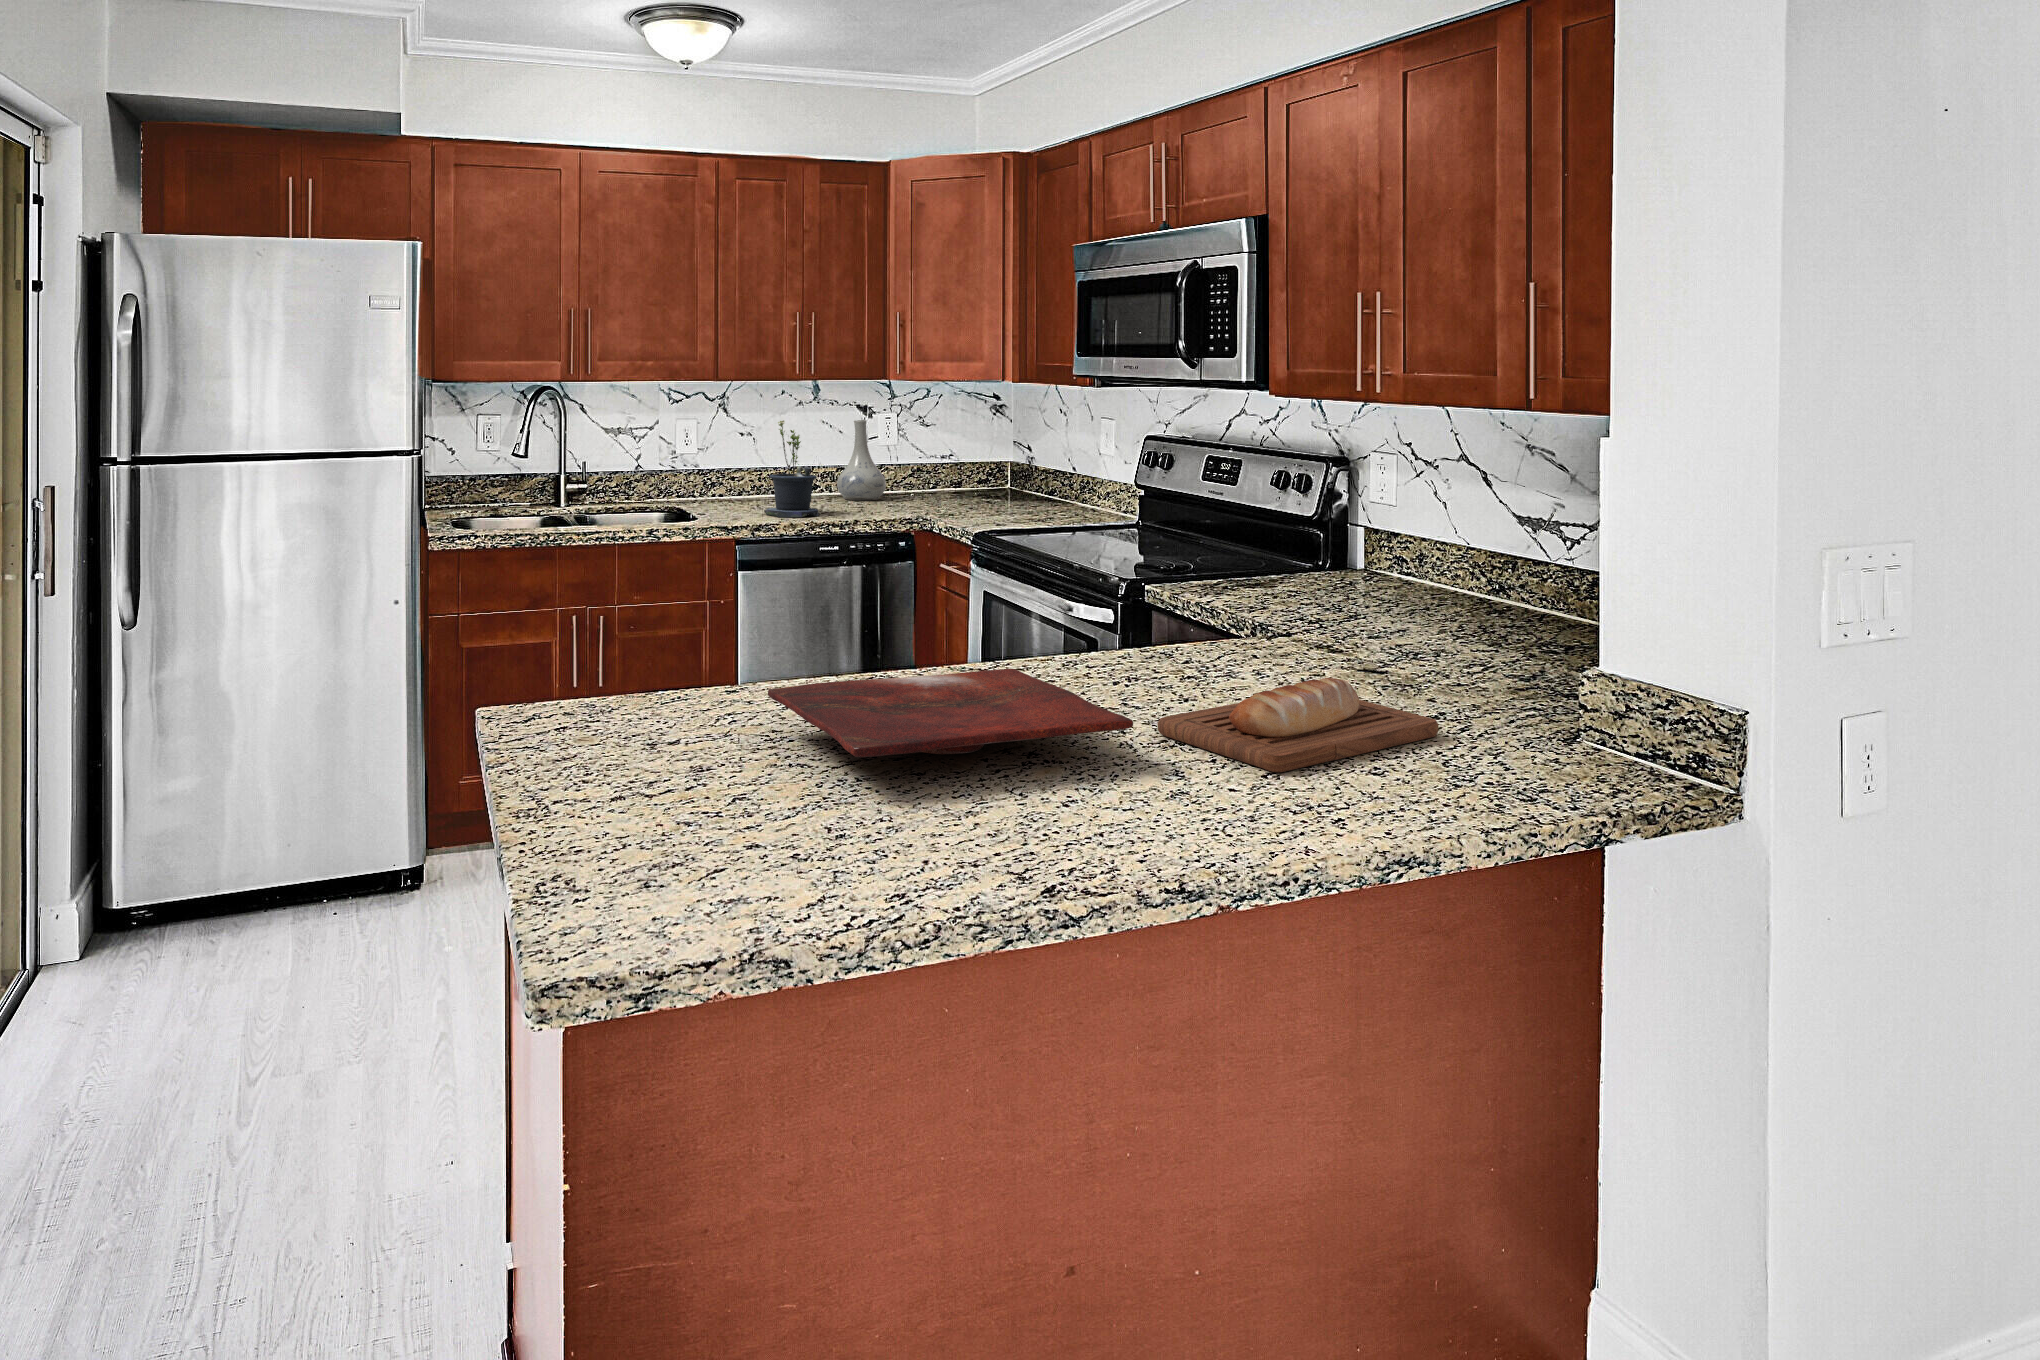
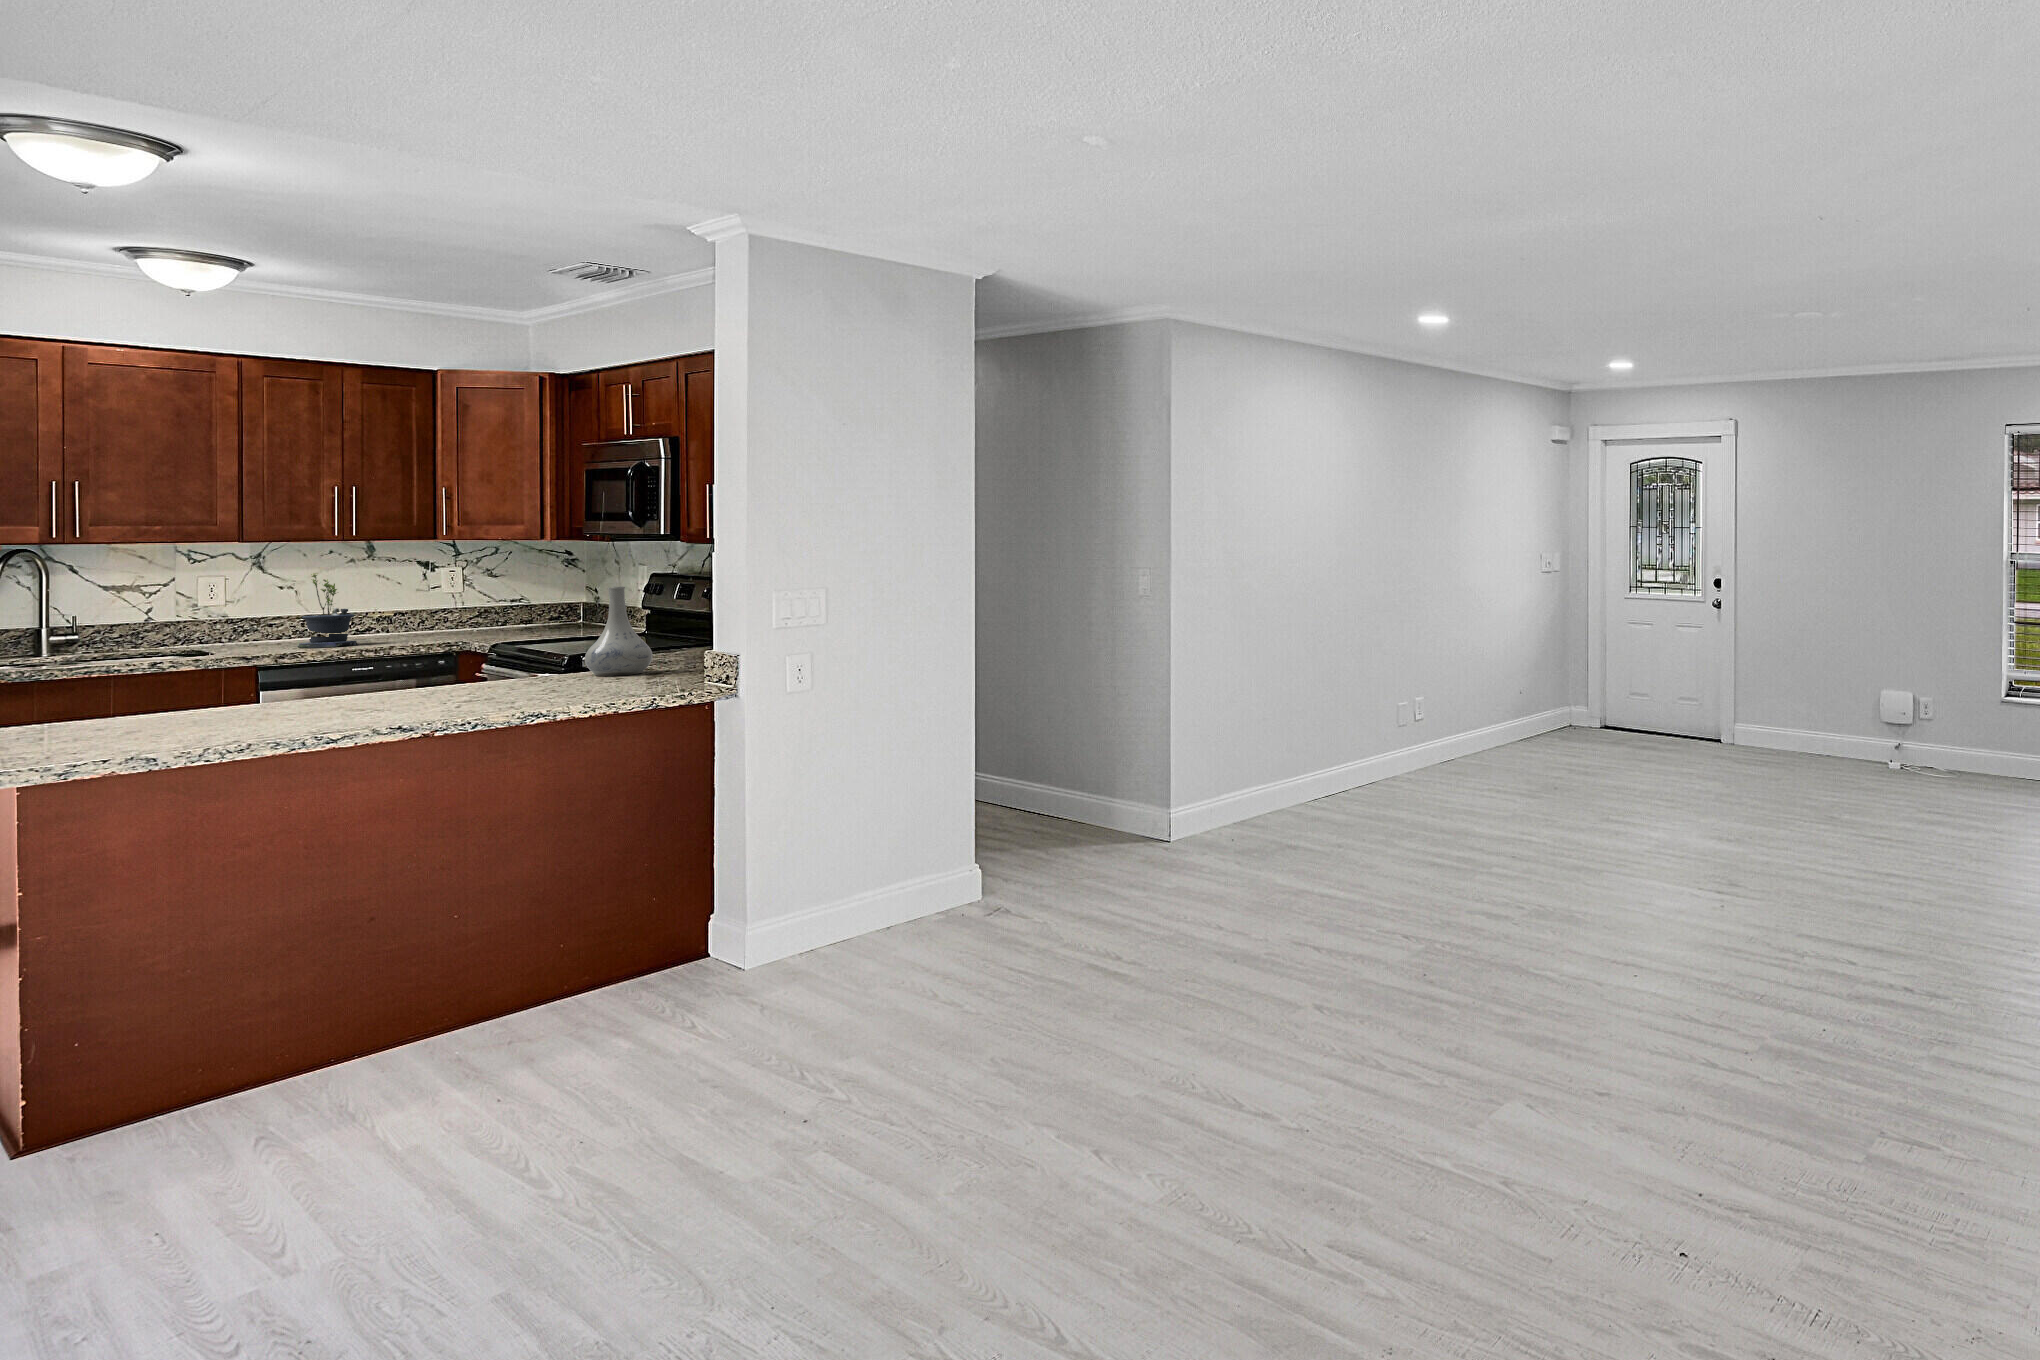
vase: present [837,420,886,500] -> present [585,586,653,676]
cutting board: present [768,669,1133,757] -> none [179,676,434,712]
bread loaf: present [1158,678,1438,772] -> none [471,664,646,699]

